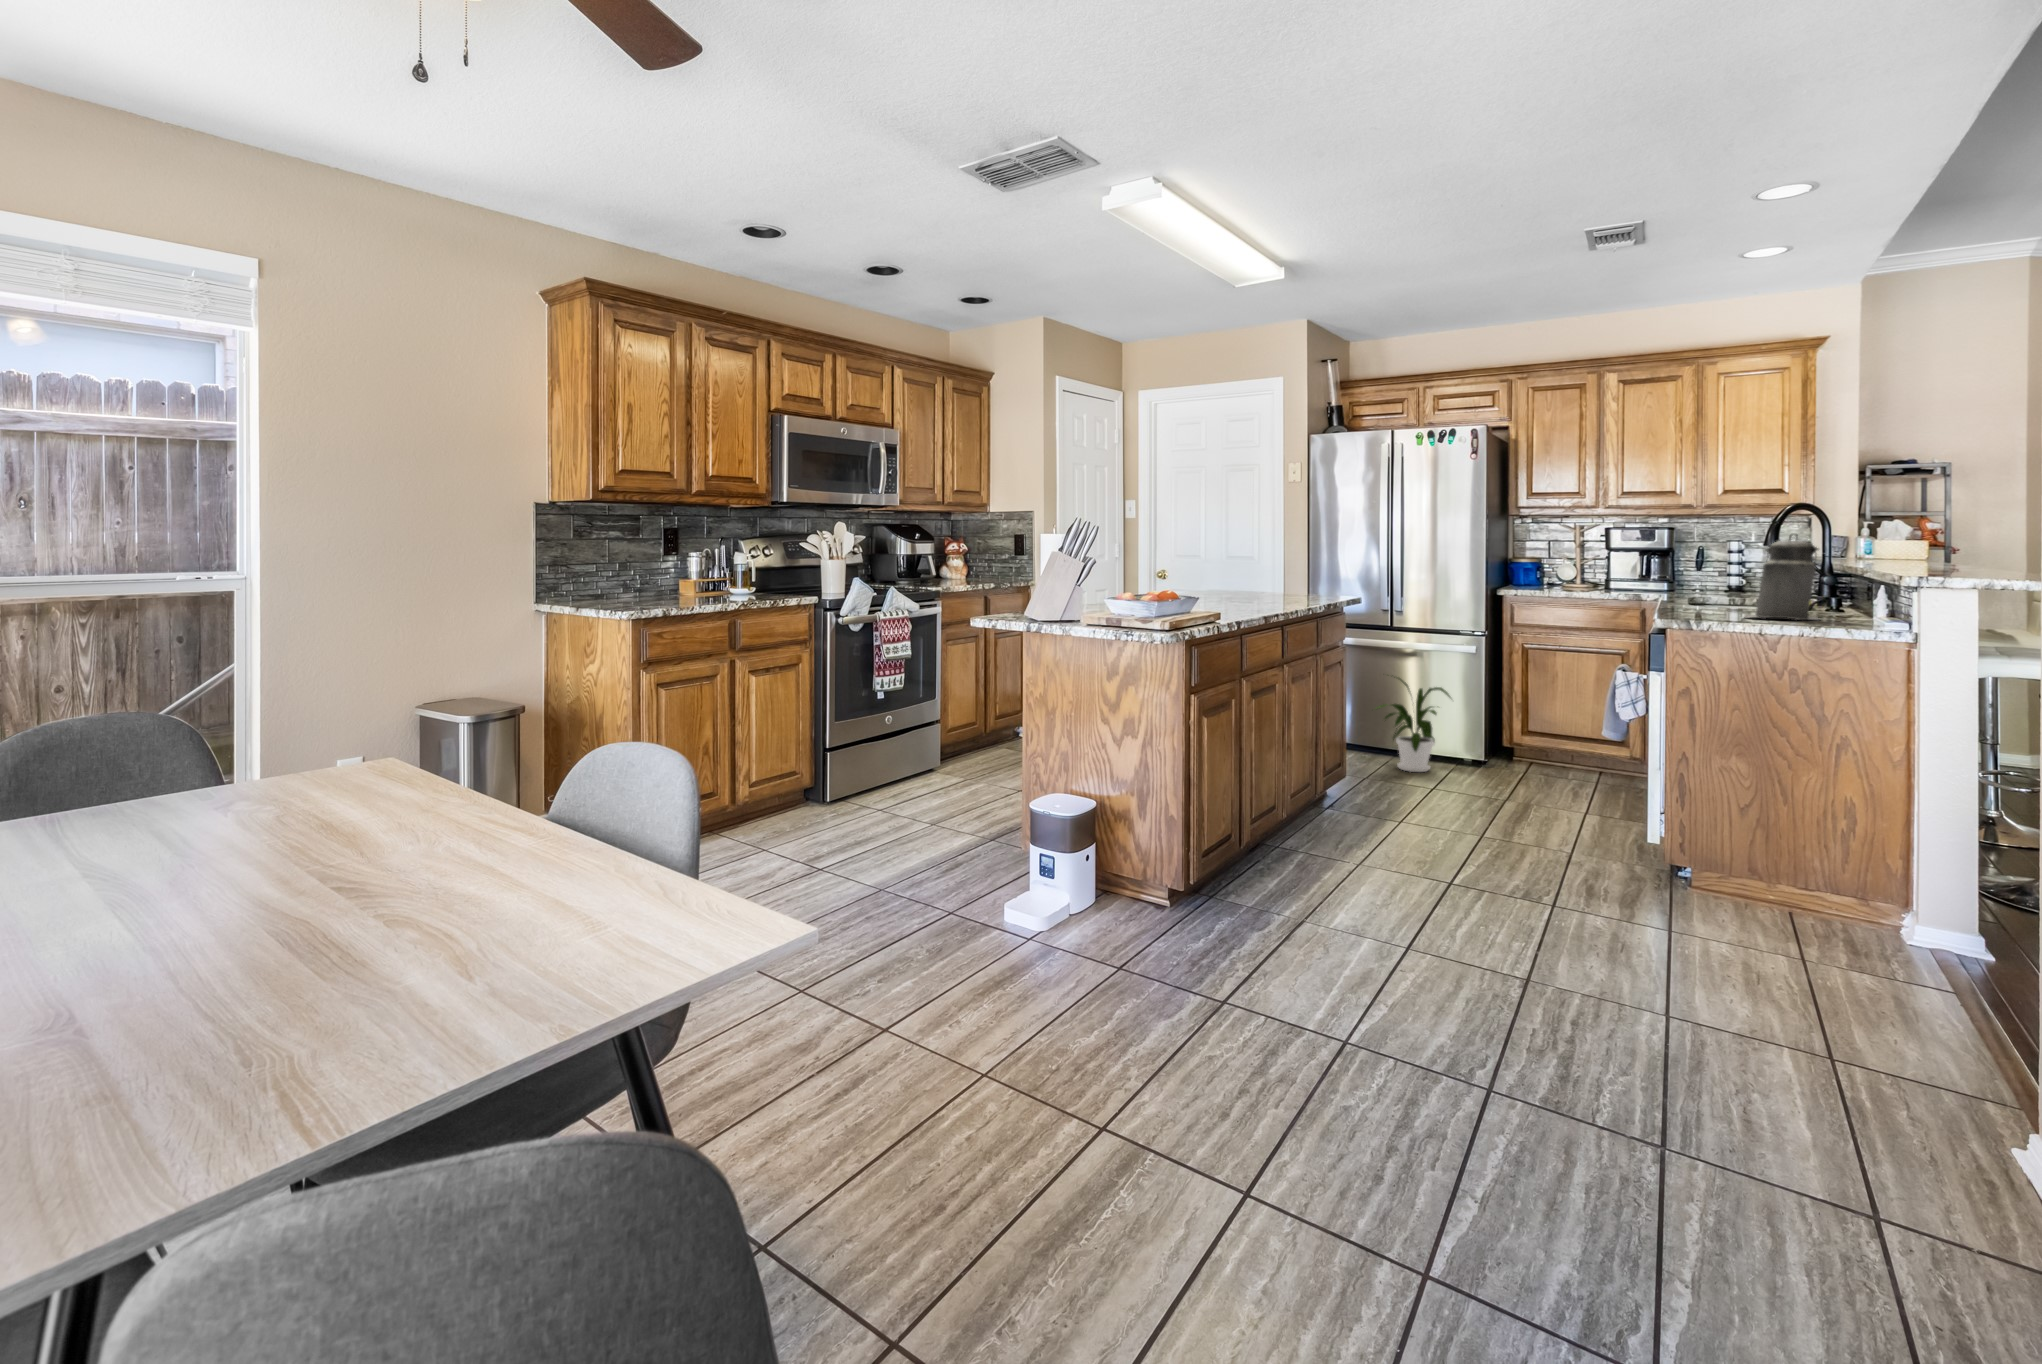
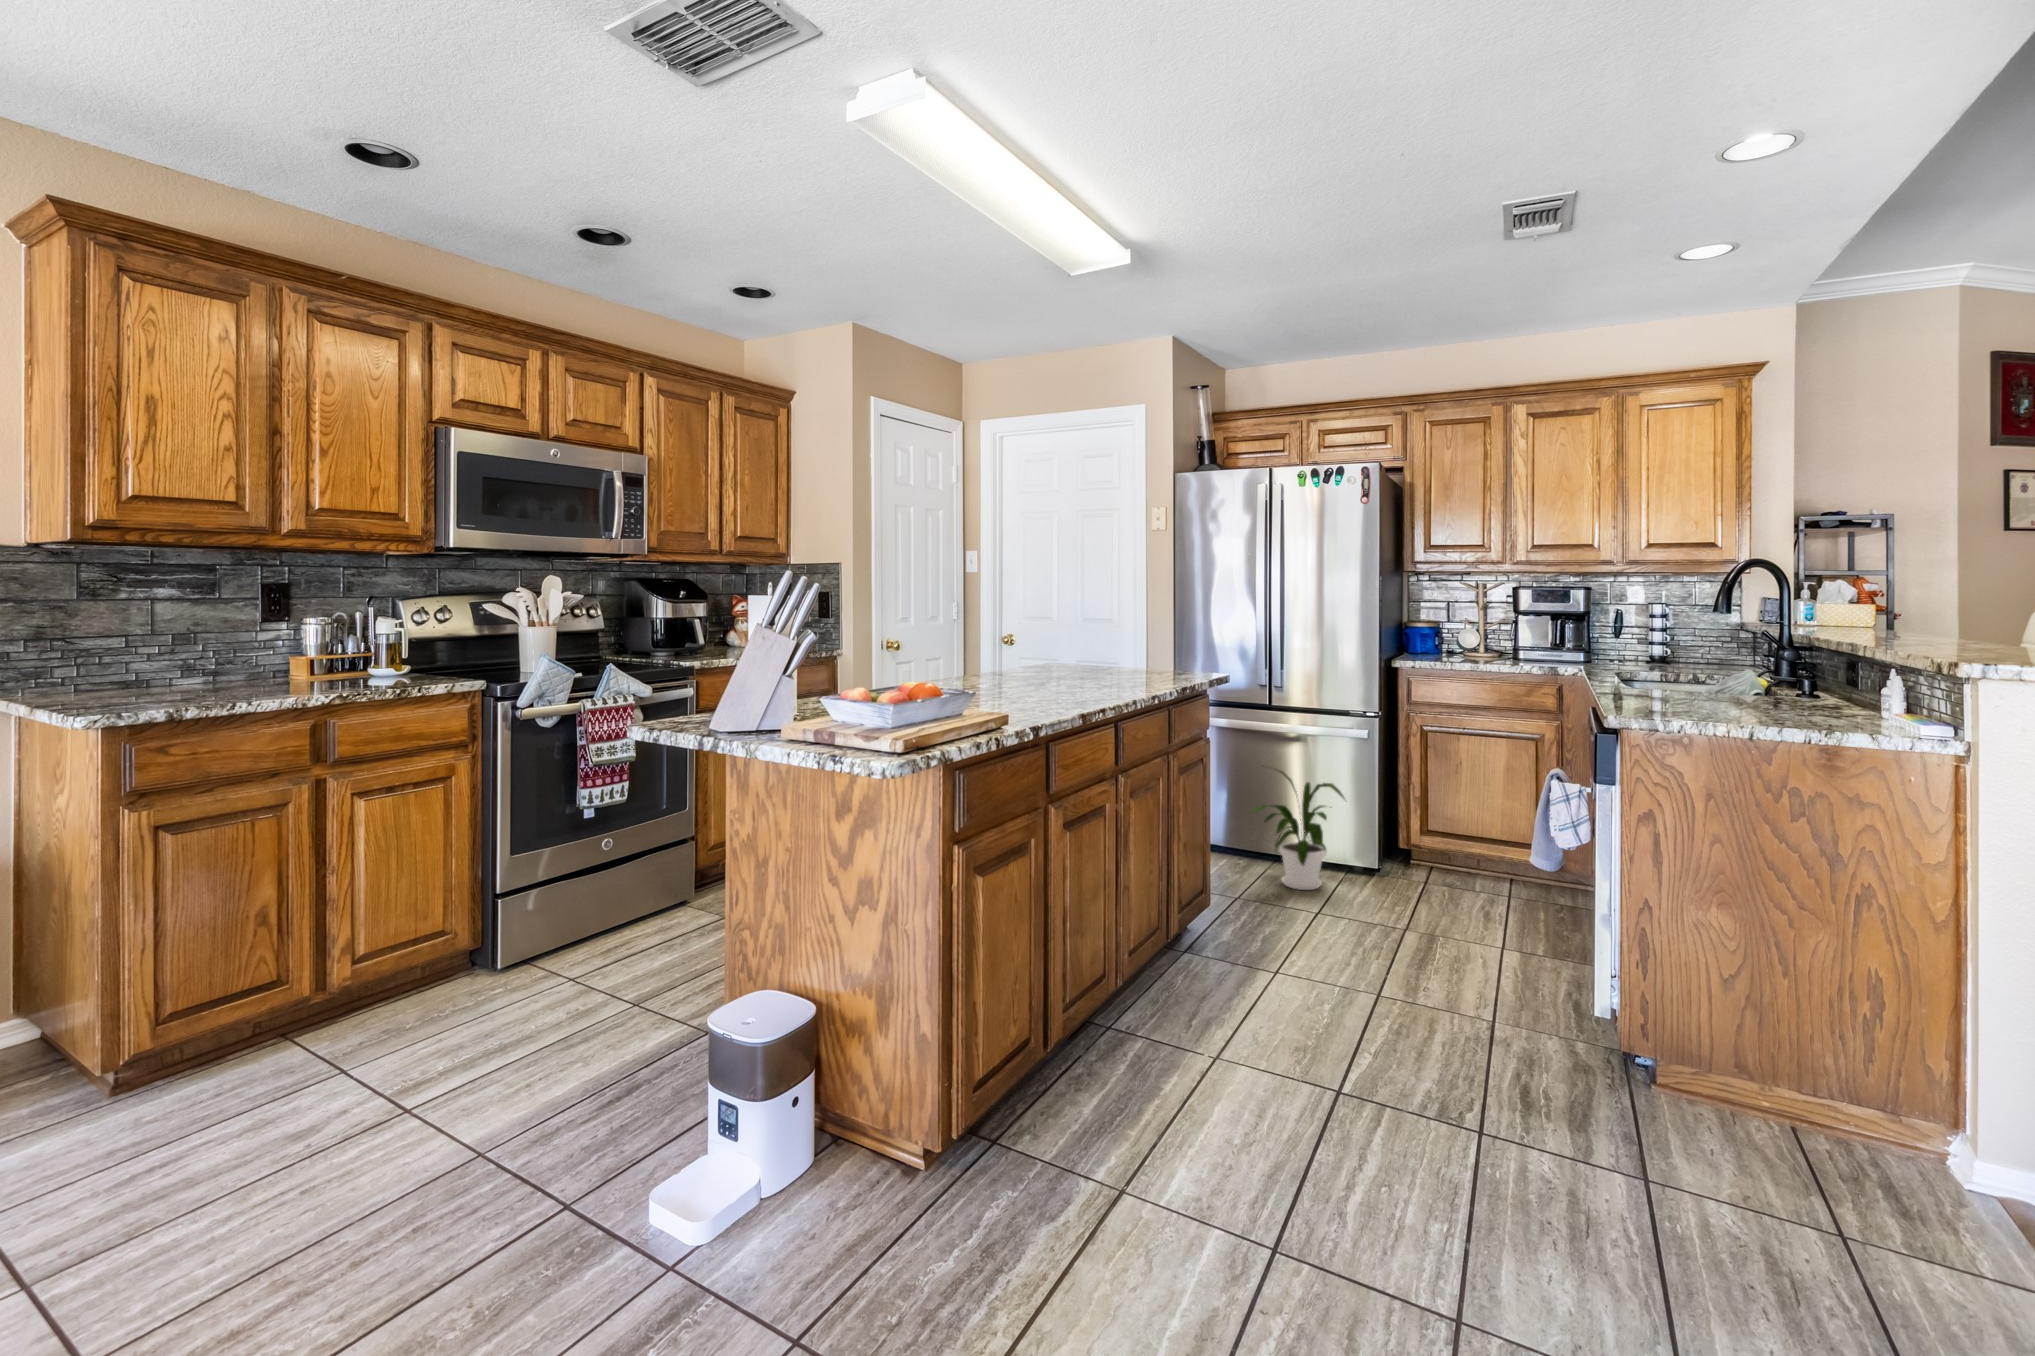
canister: present [1751,533,1819,620] -> none [1721,603,1827,724]

